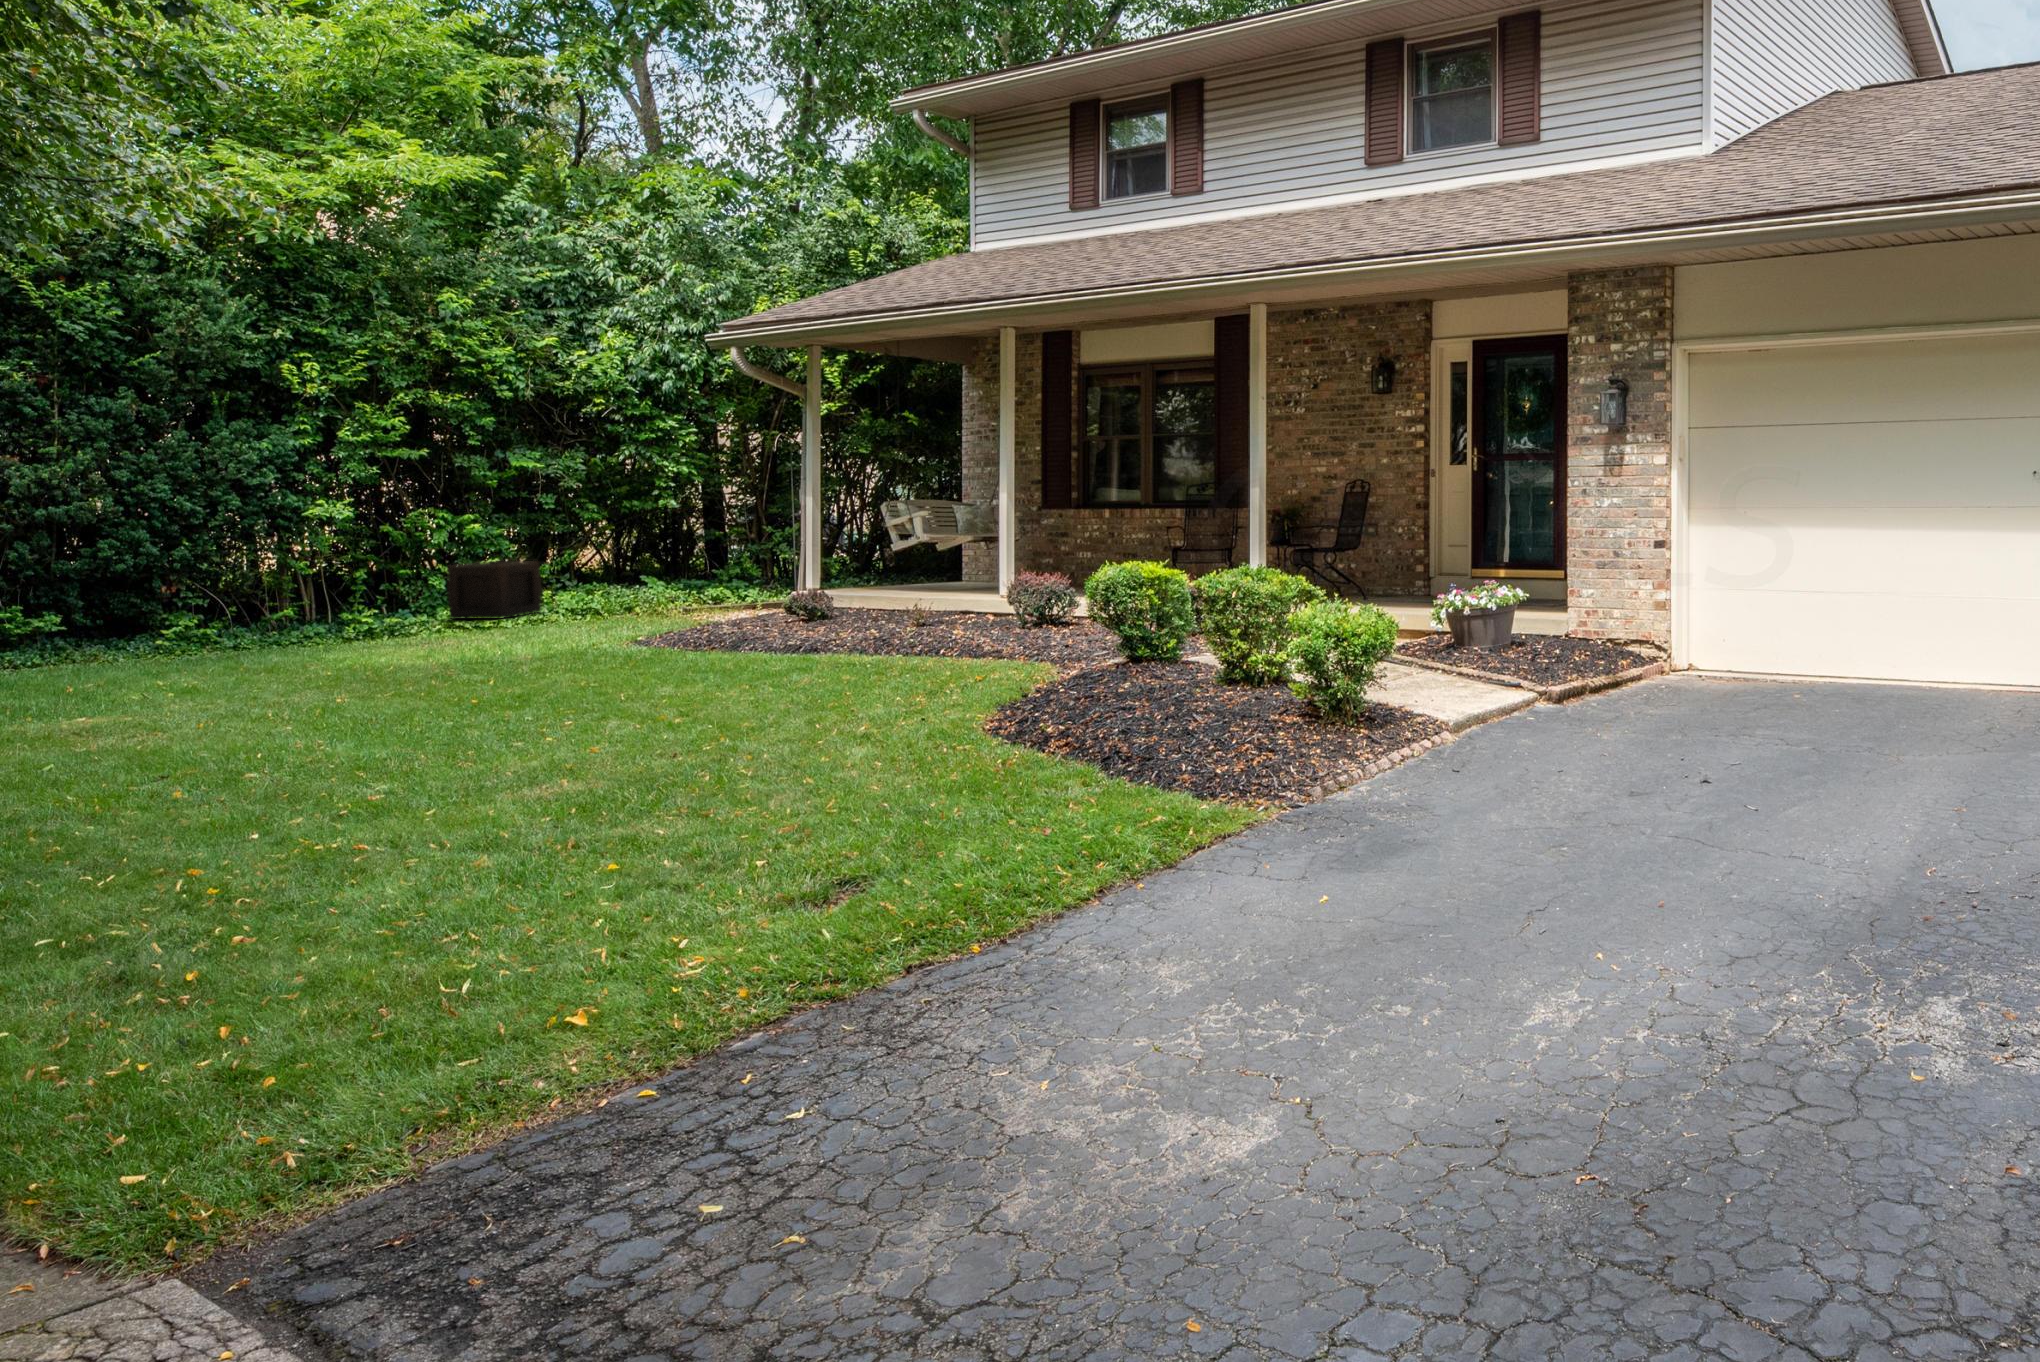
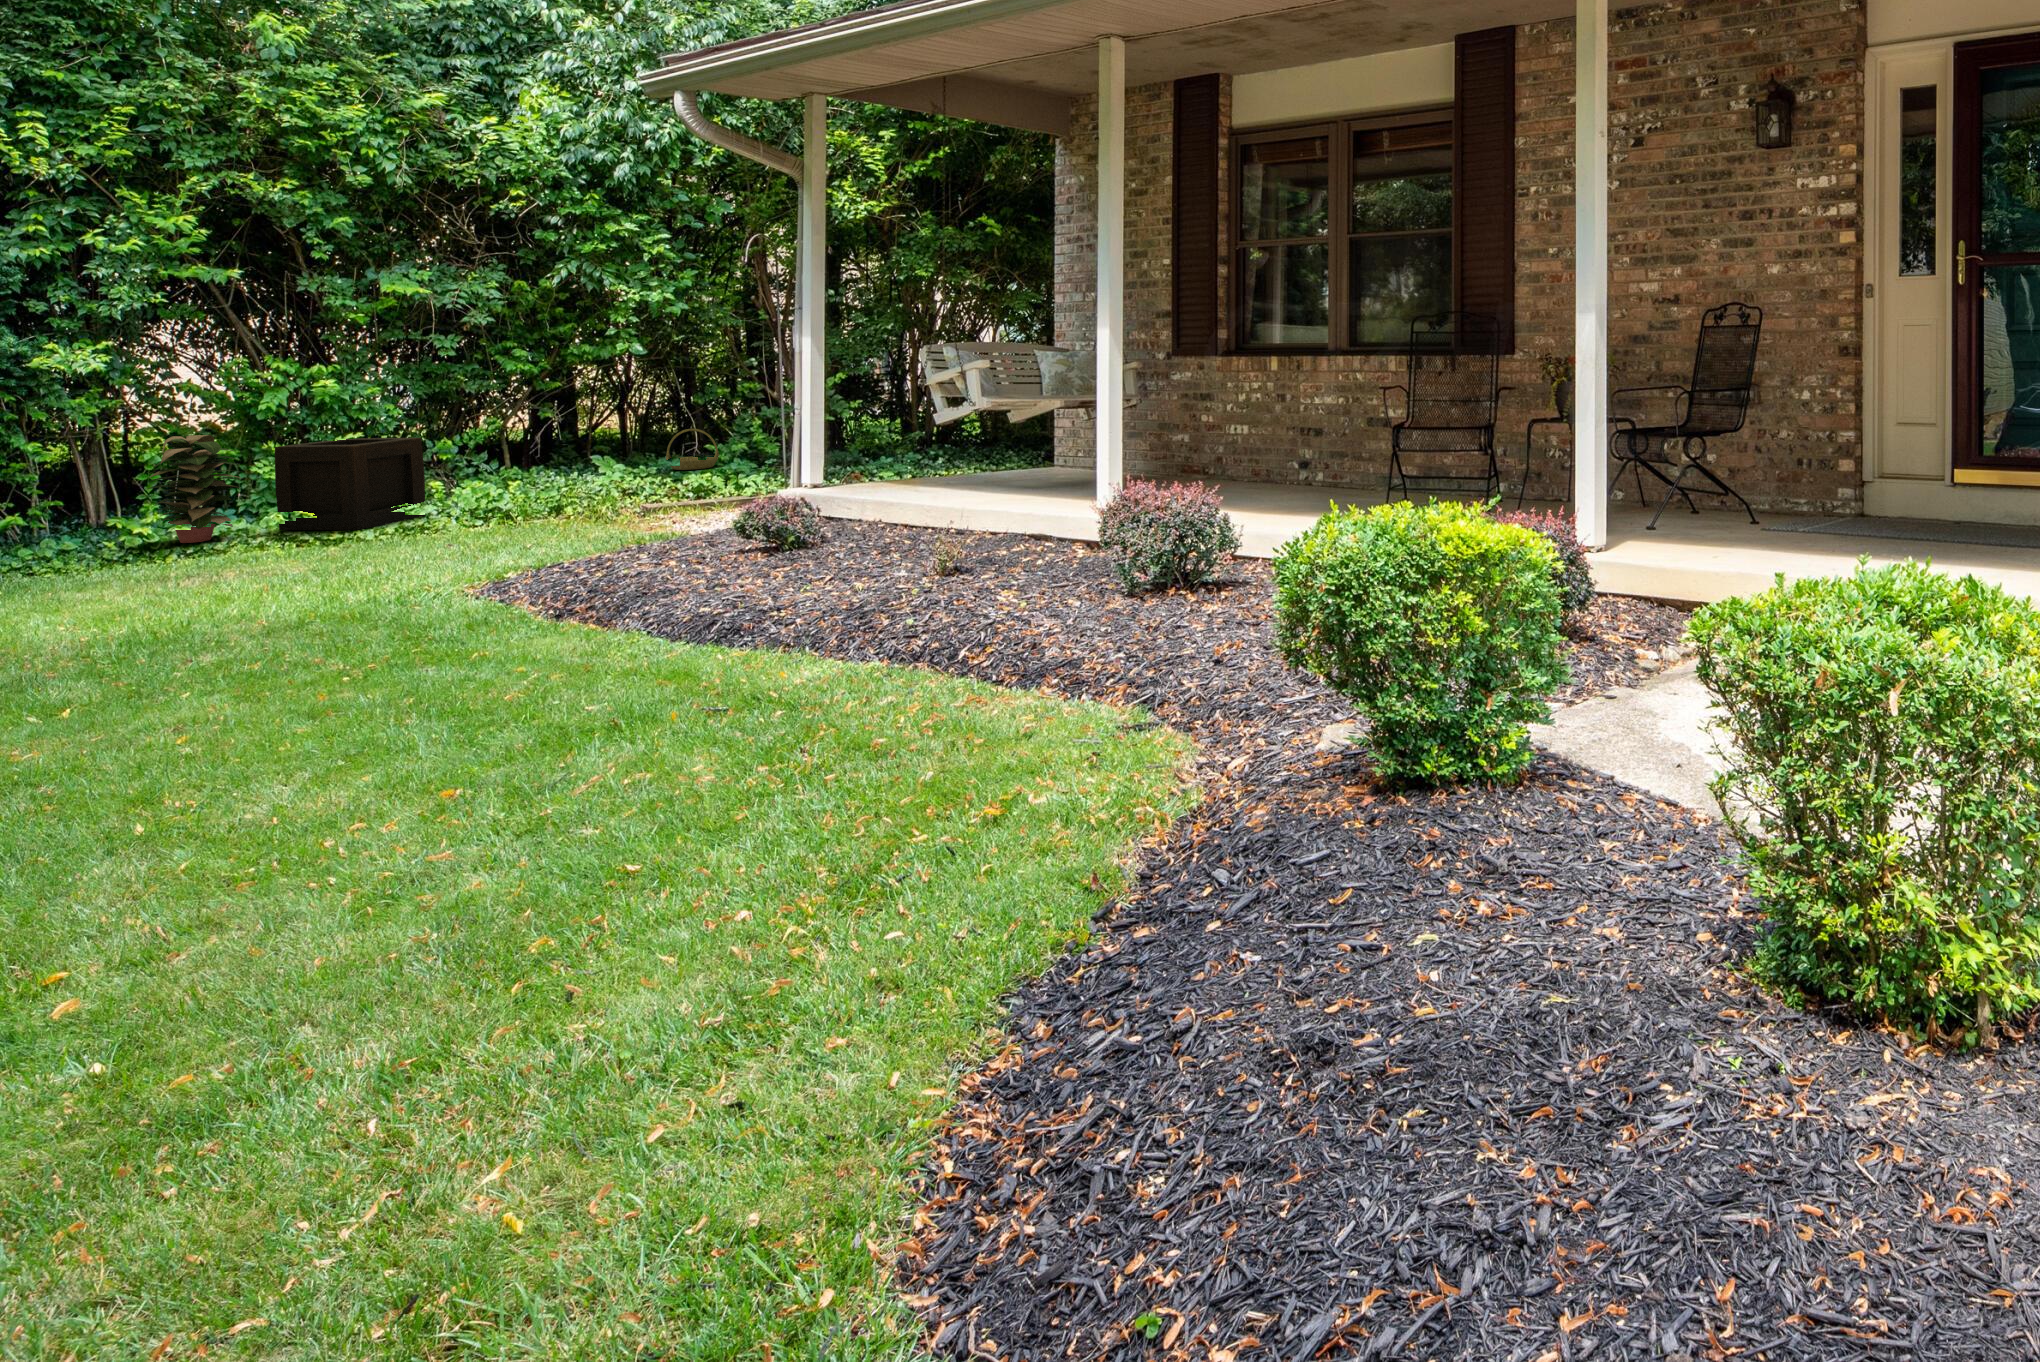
decorative plant: none [366,558,429,625] -> present [148,435,240,543]
basket: none [694,559,730,587] -> present [666,429,719,470]

